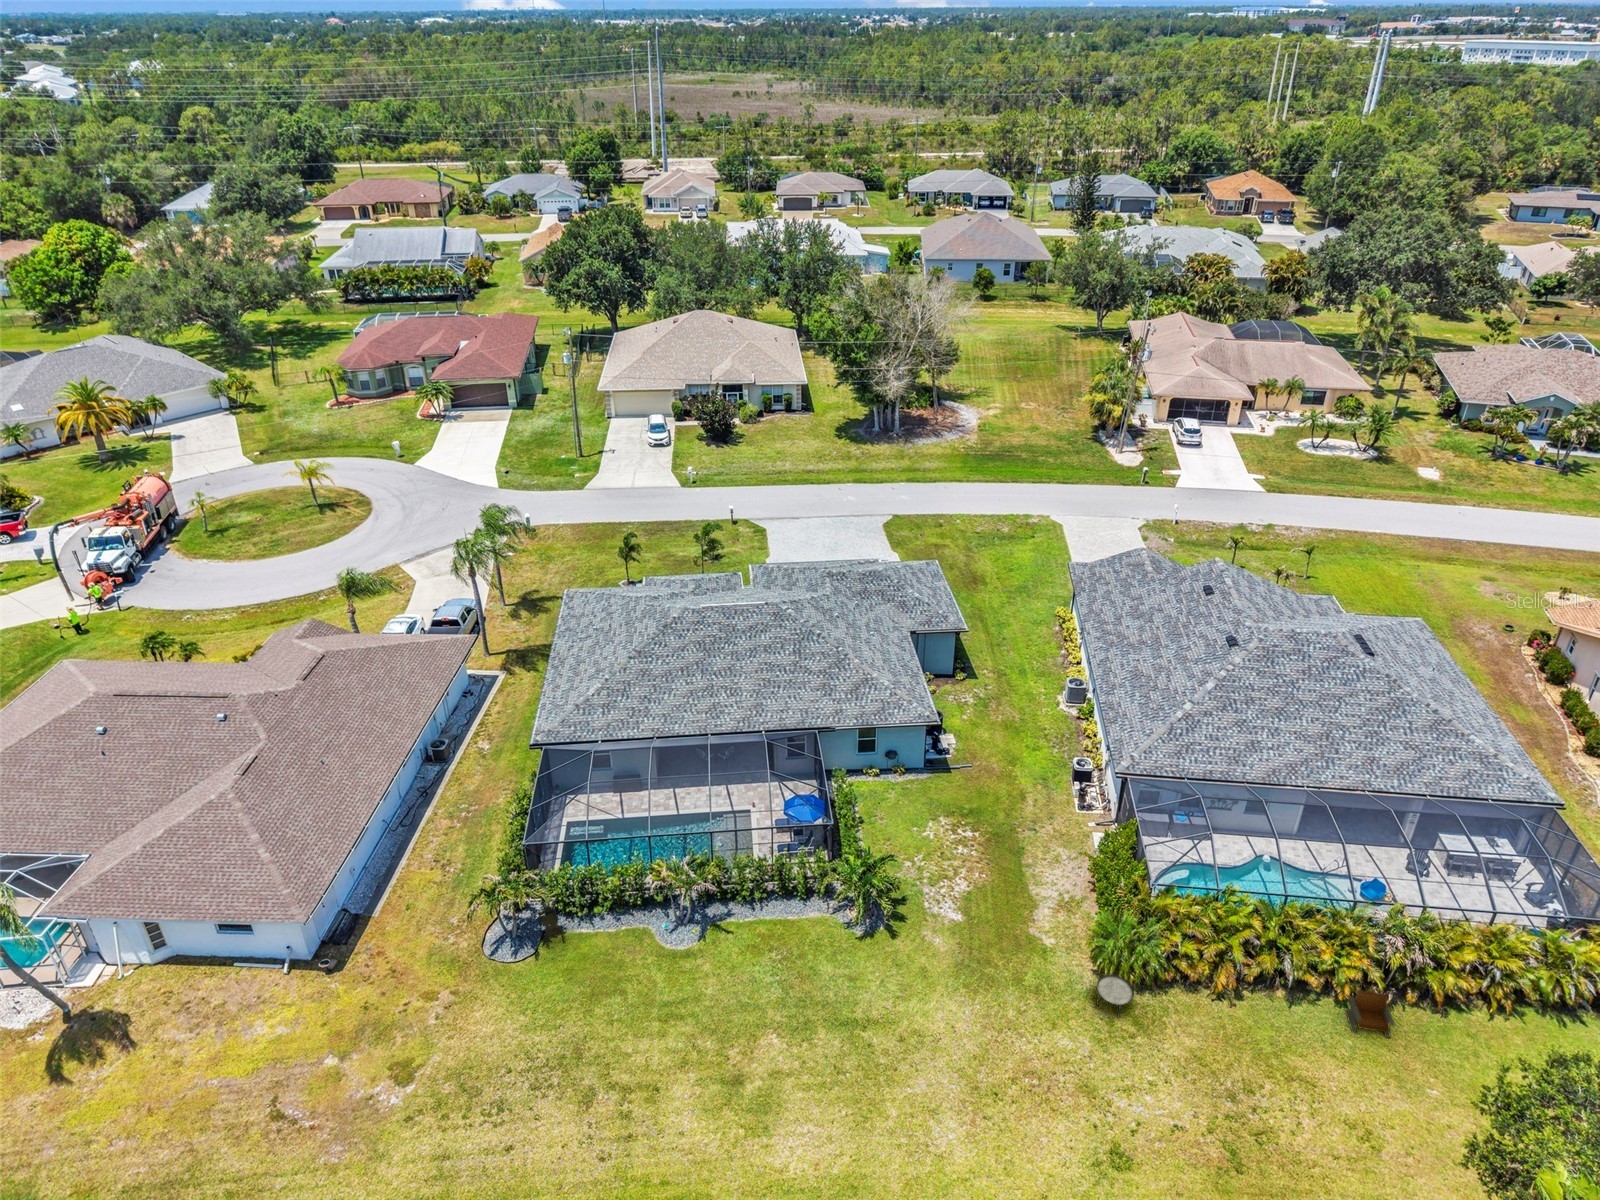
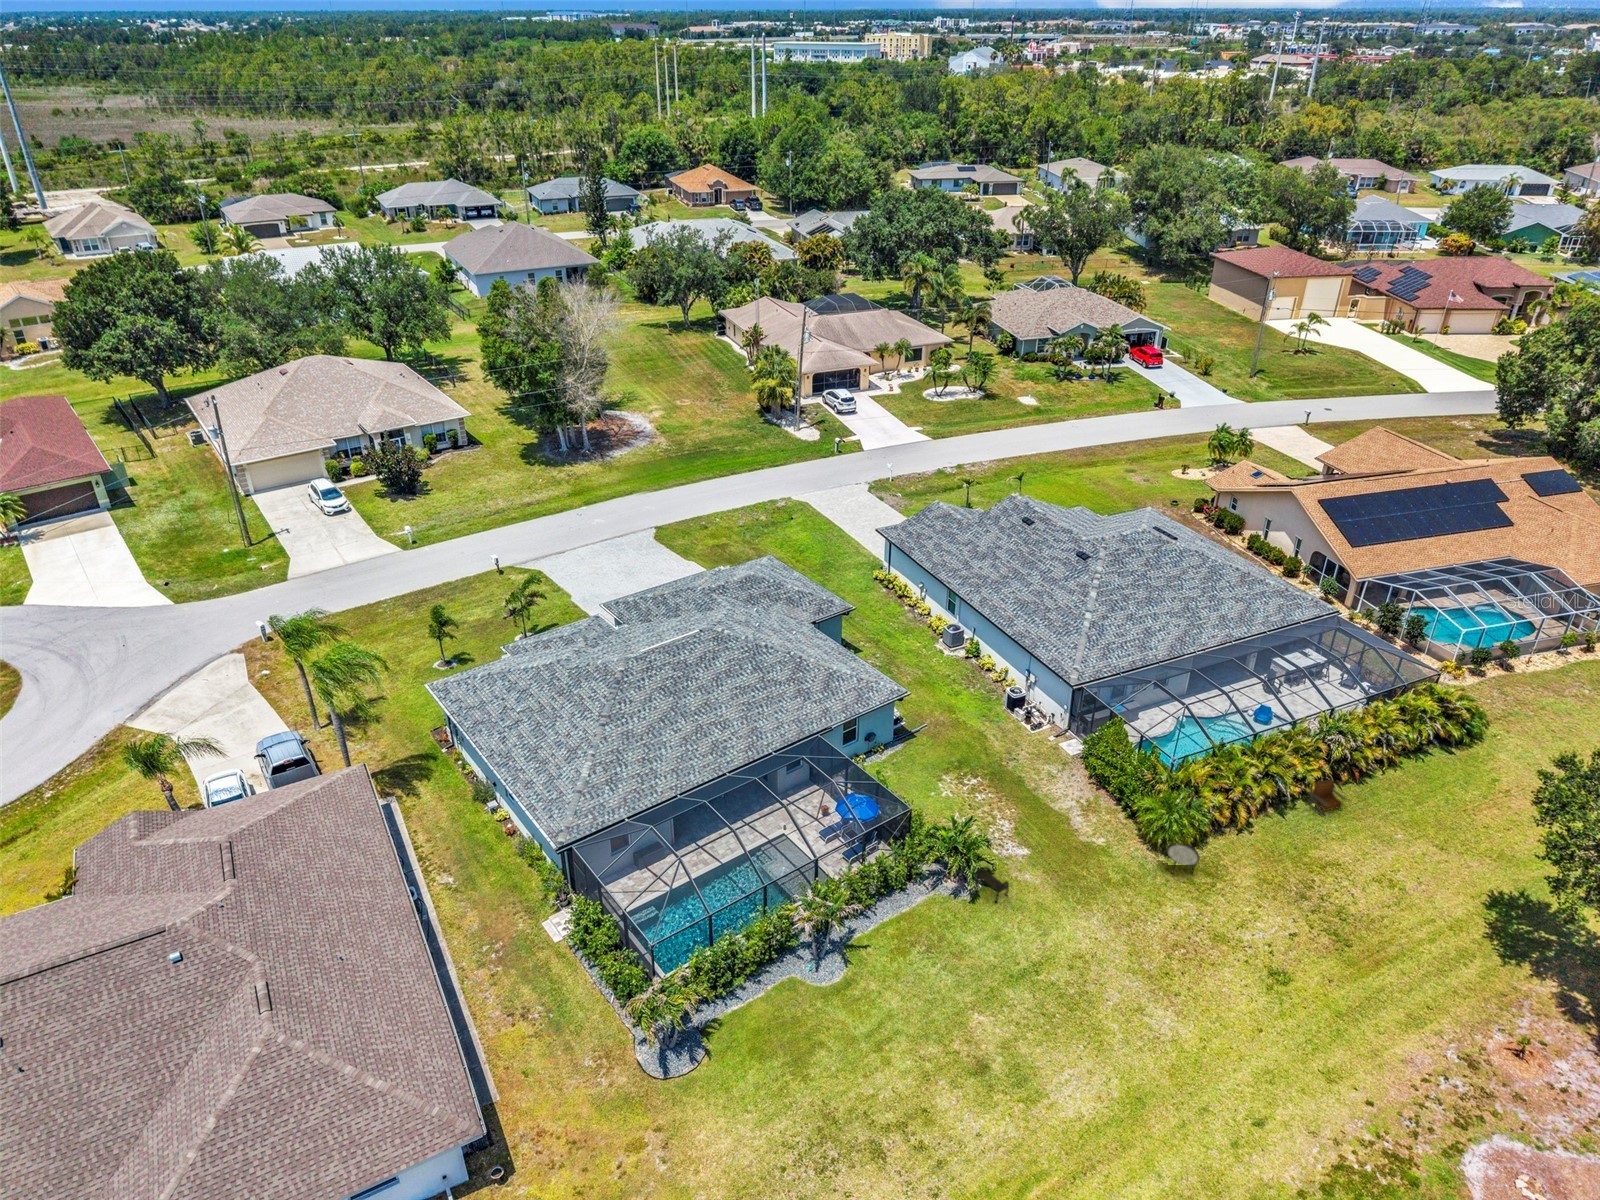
bench: present [538,909,565,948] -> present [975,867,1009,903]

